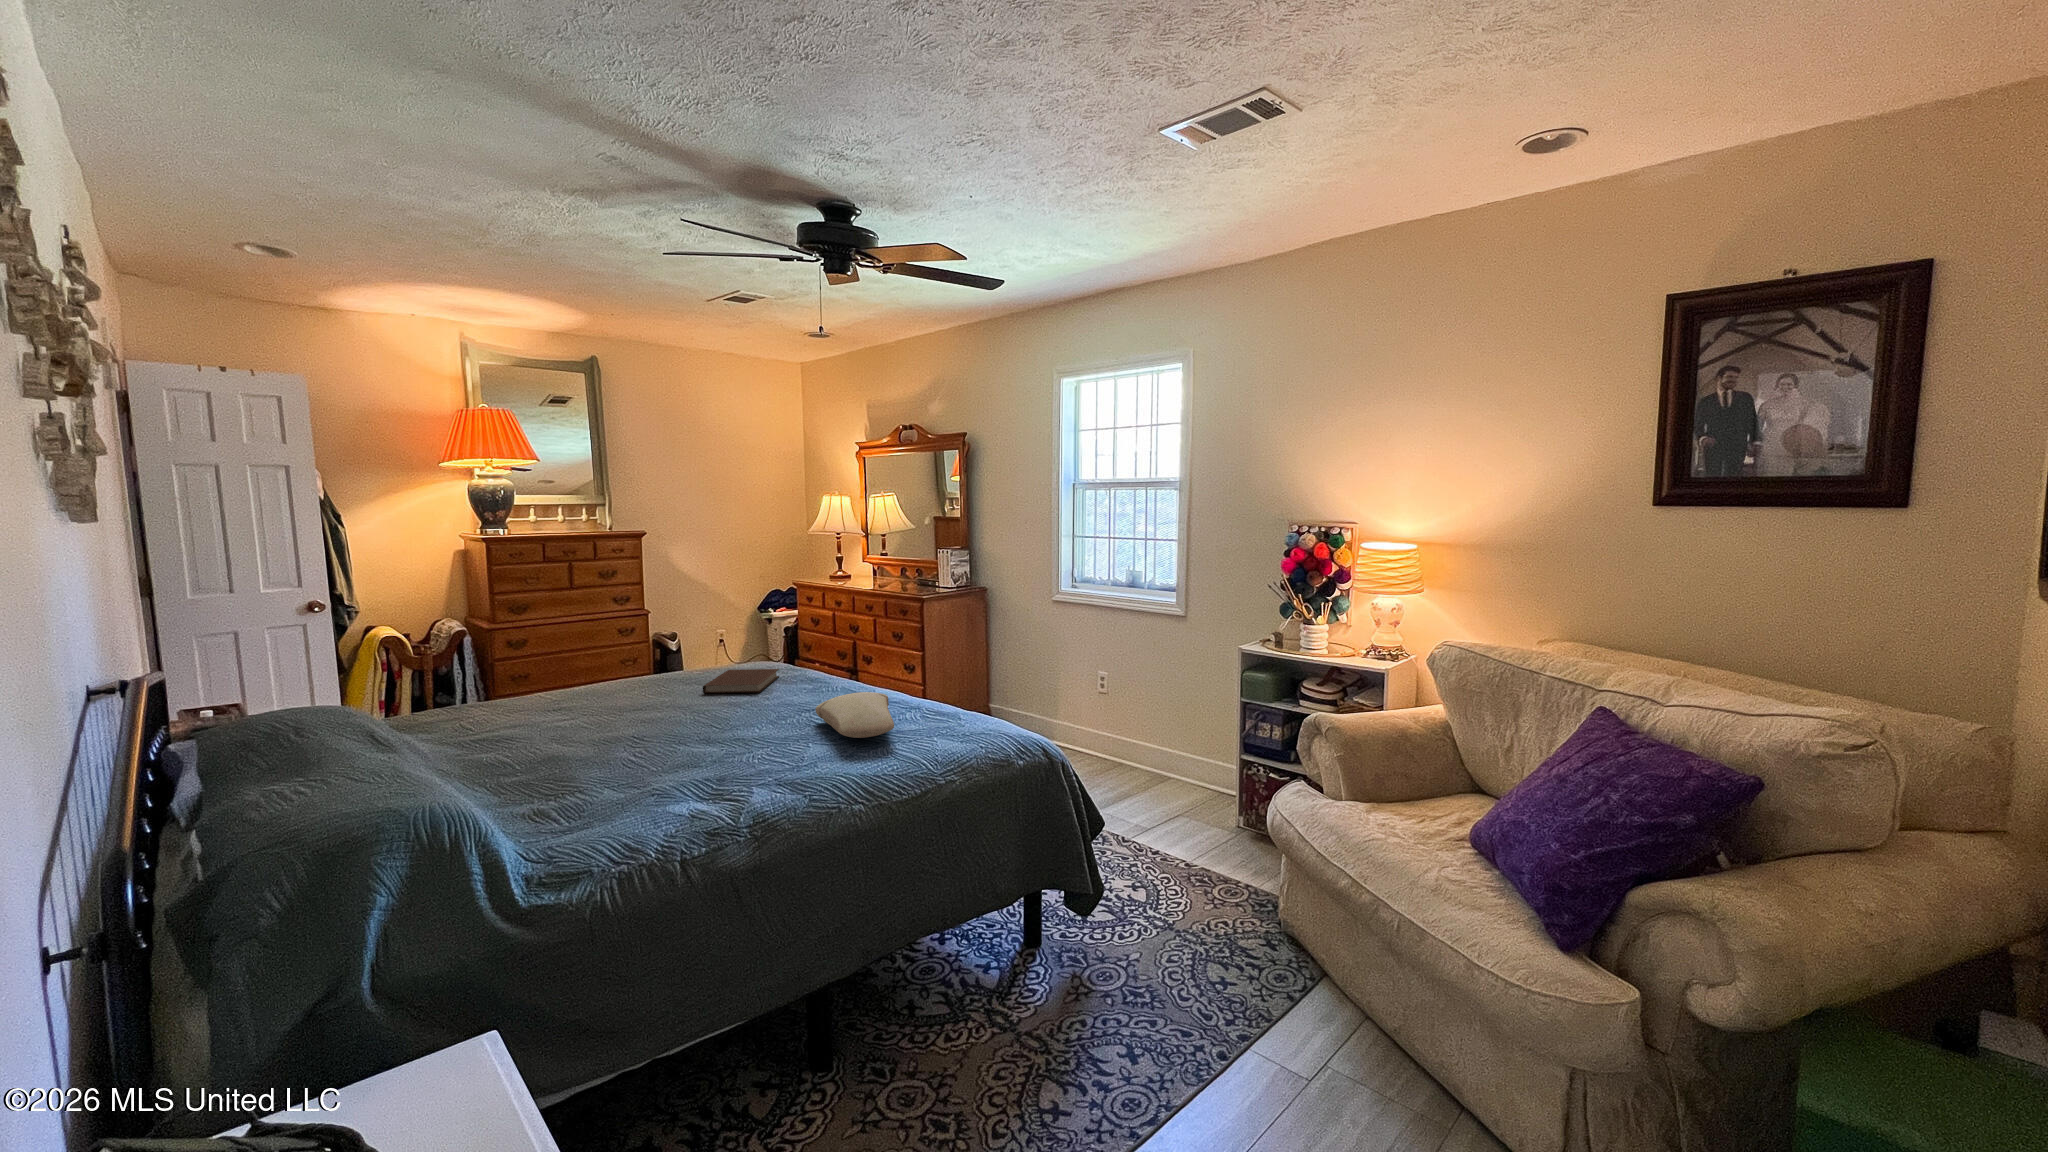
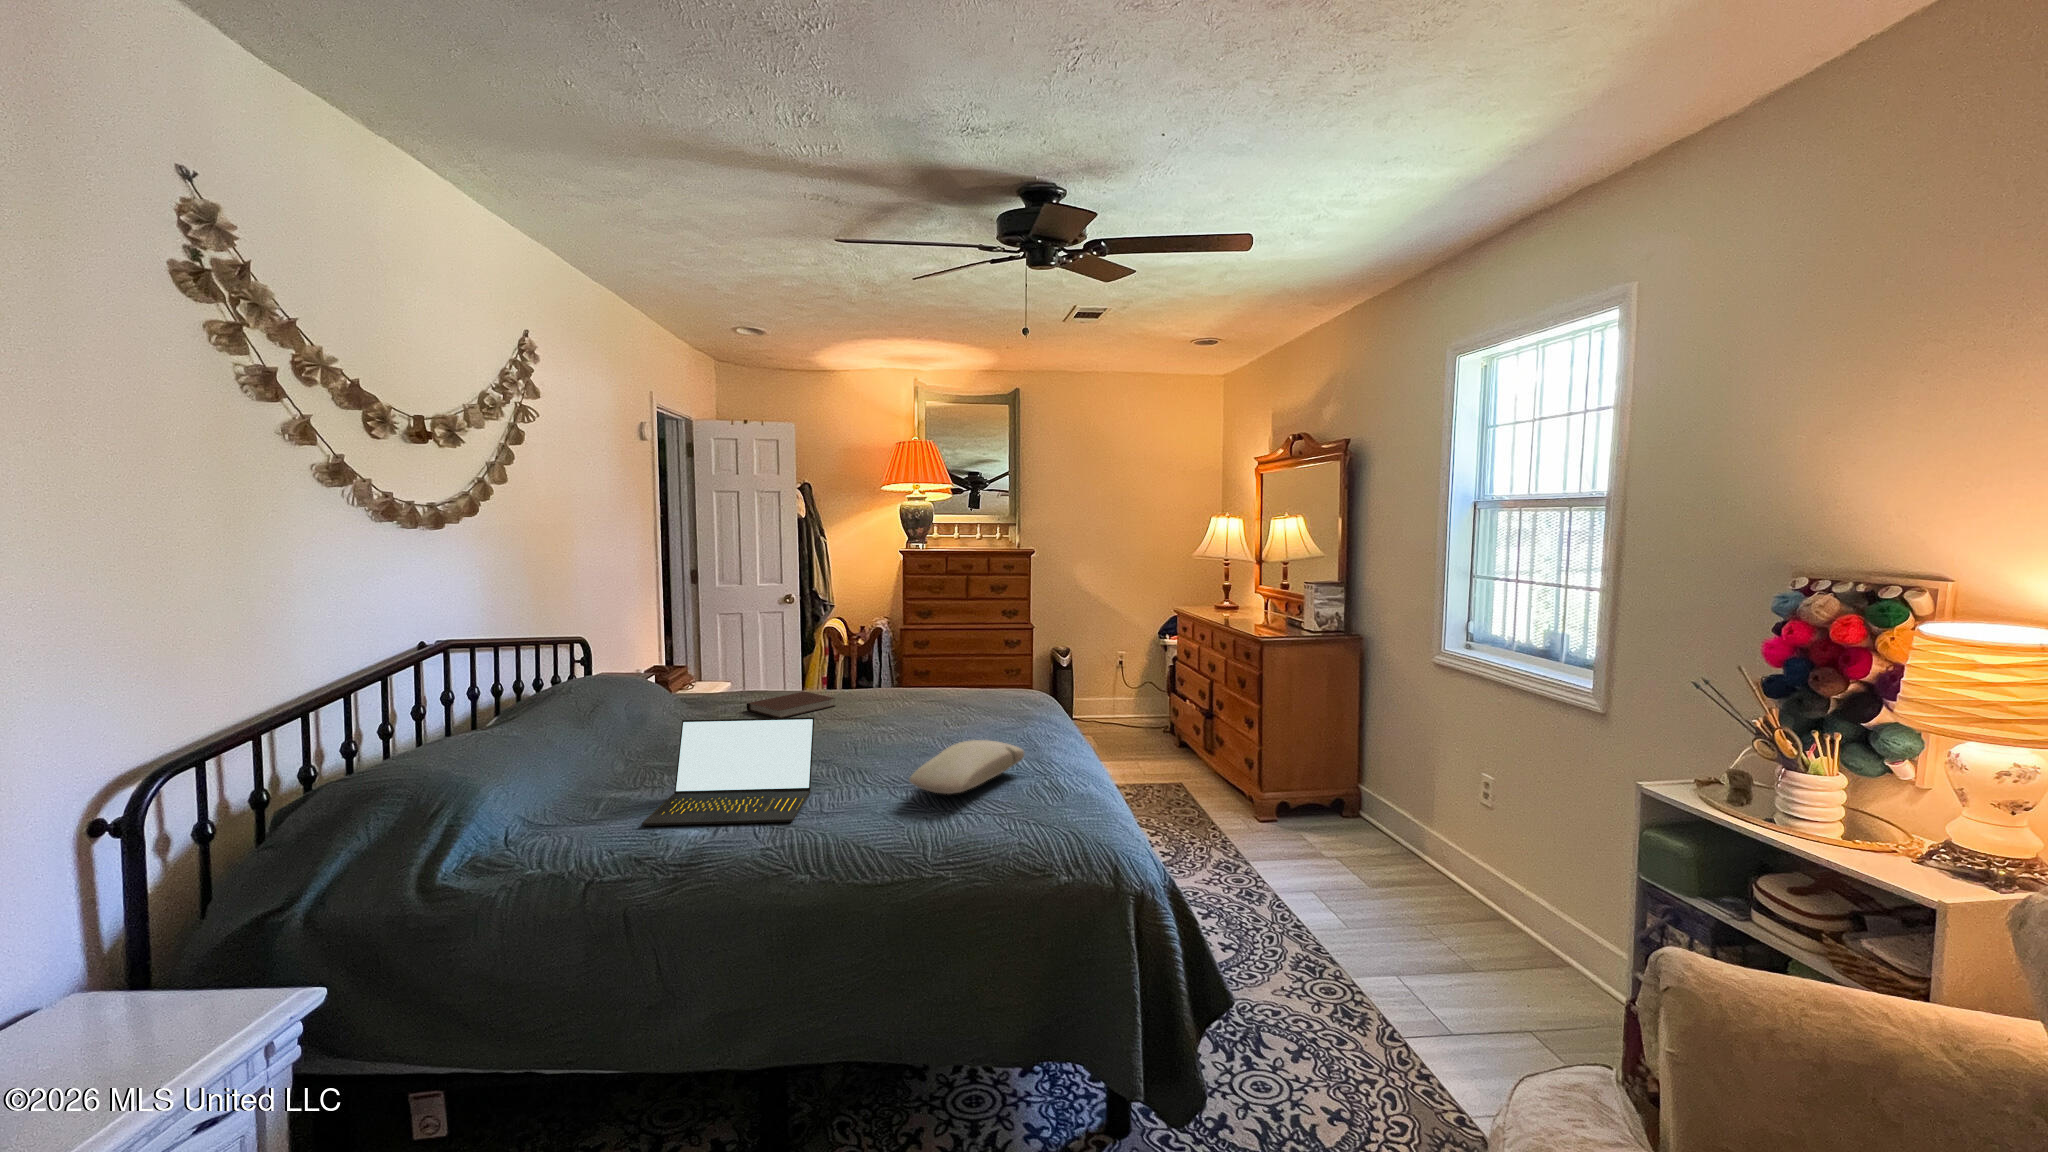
notebook: present [703,669,779,693] -> present [747,692,835,718]
laptop: none [576,695,770,830] -> present [642,717,814,826]

